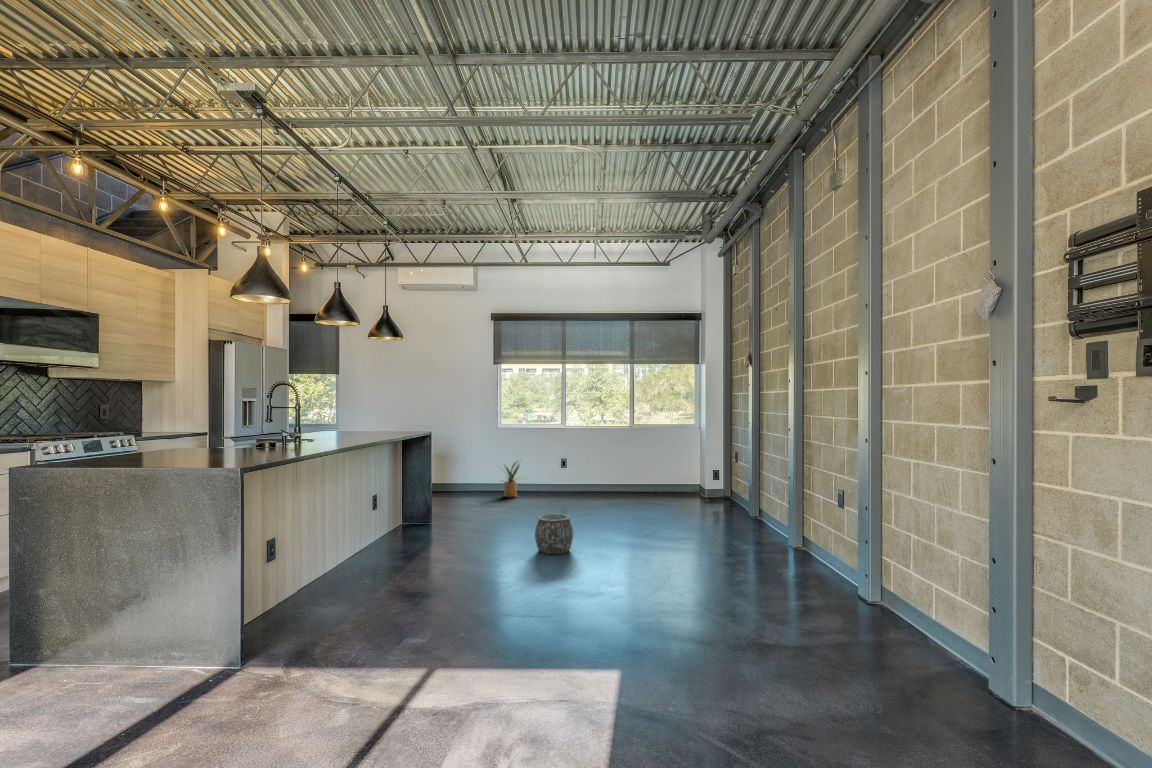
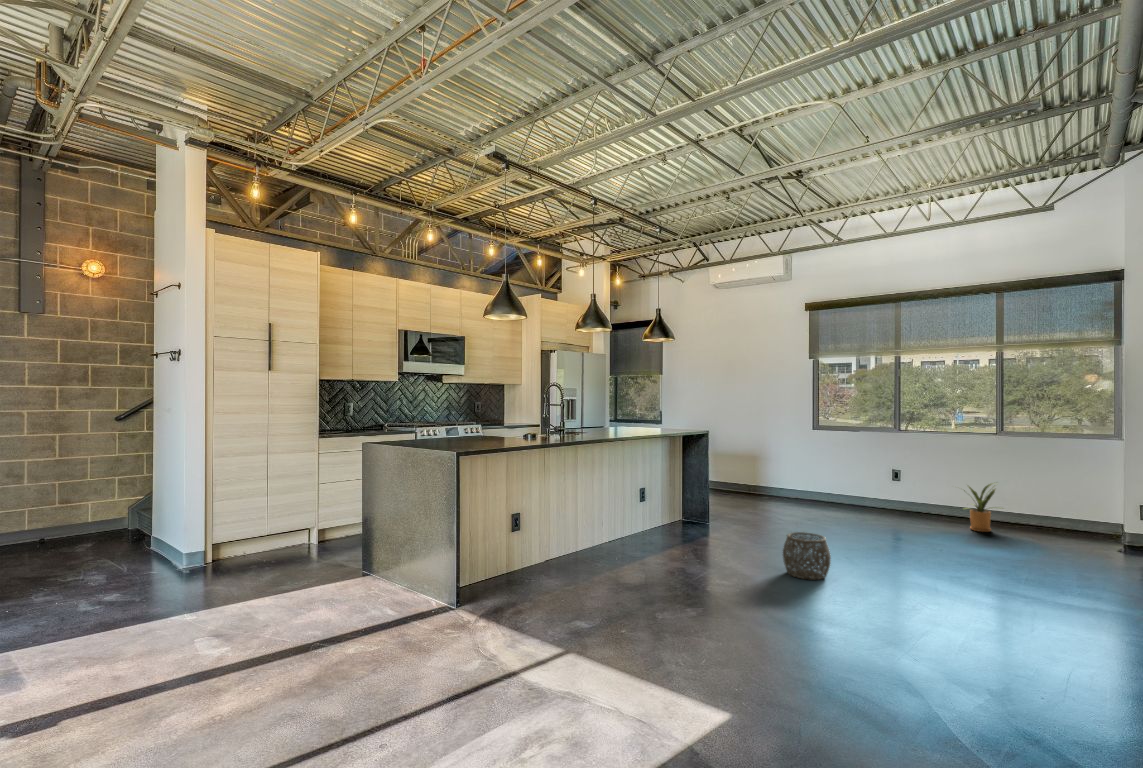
house plant: present [504,461,519,497] -> present [964,483,998,532]

